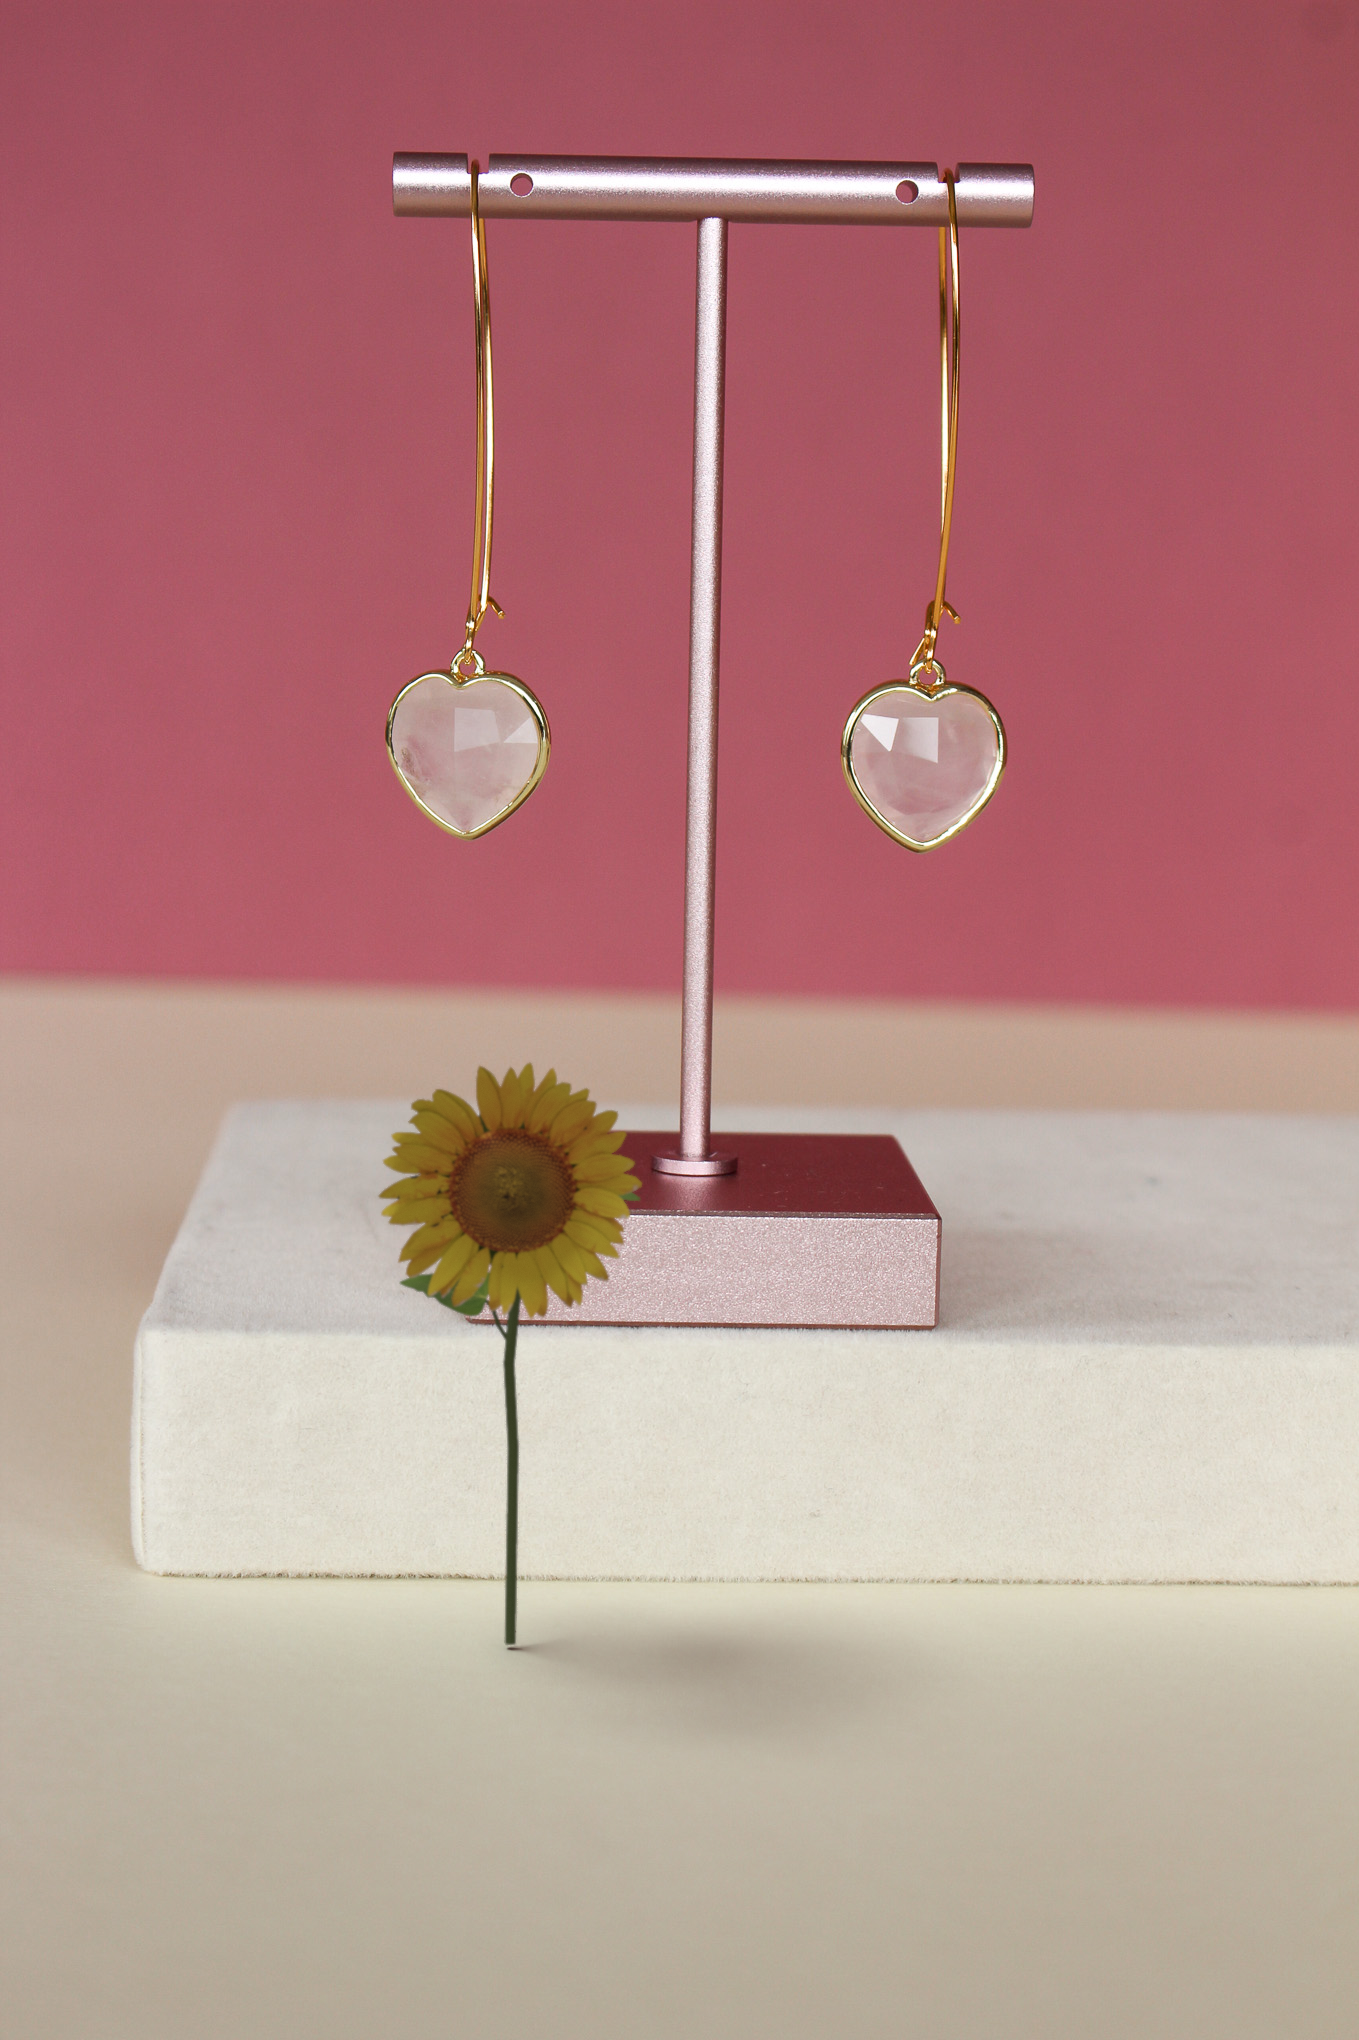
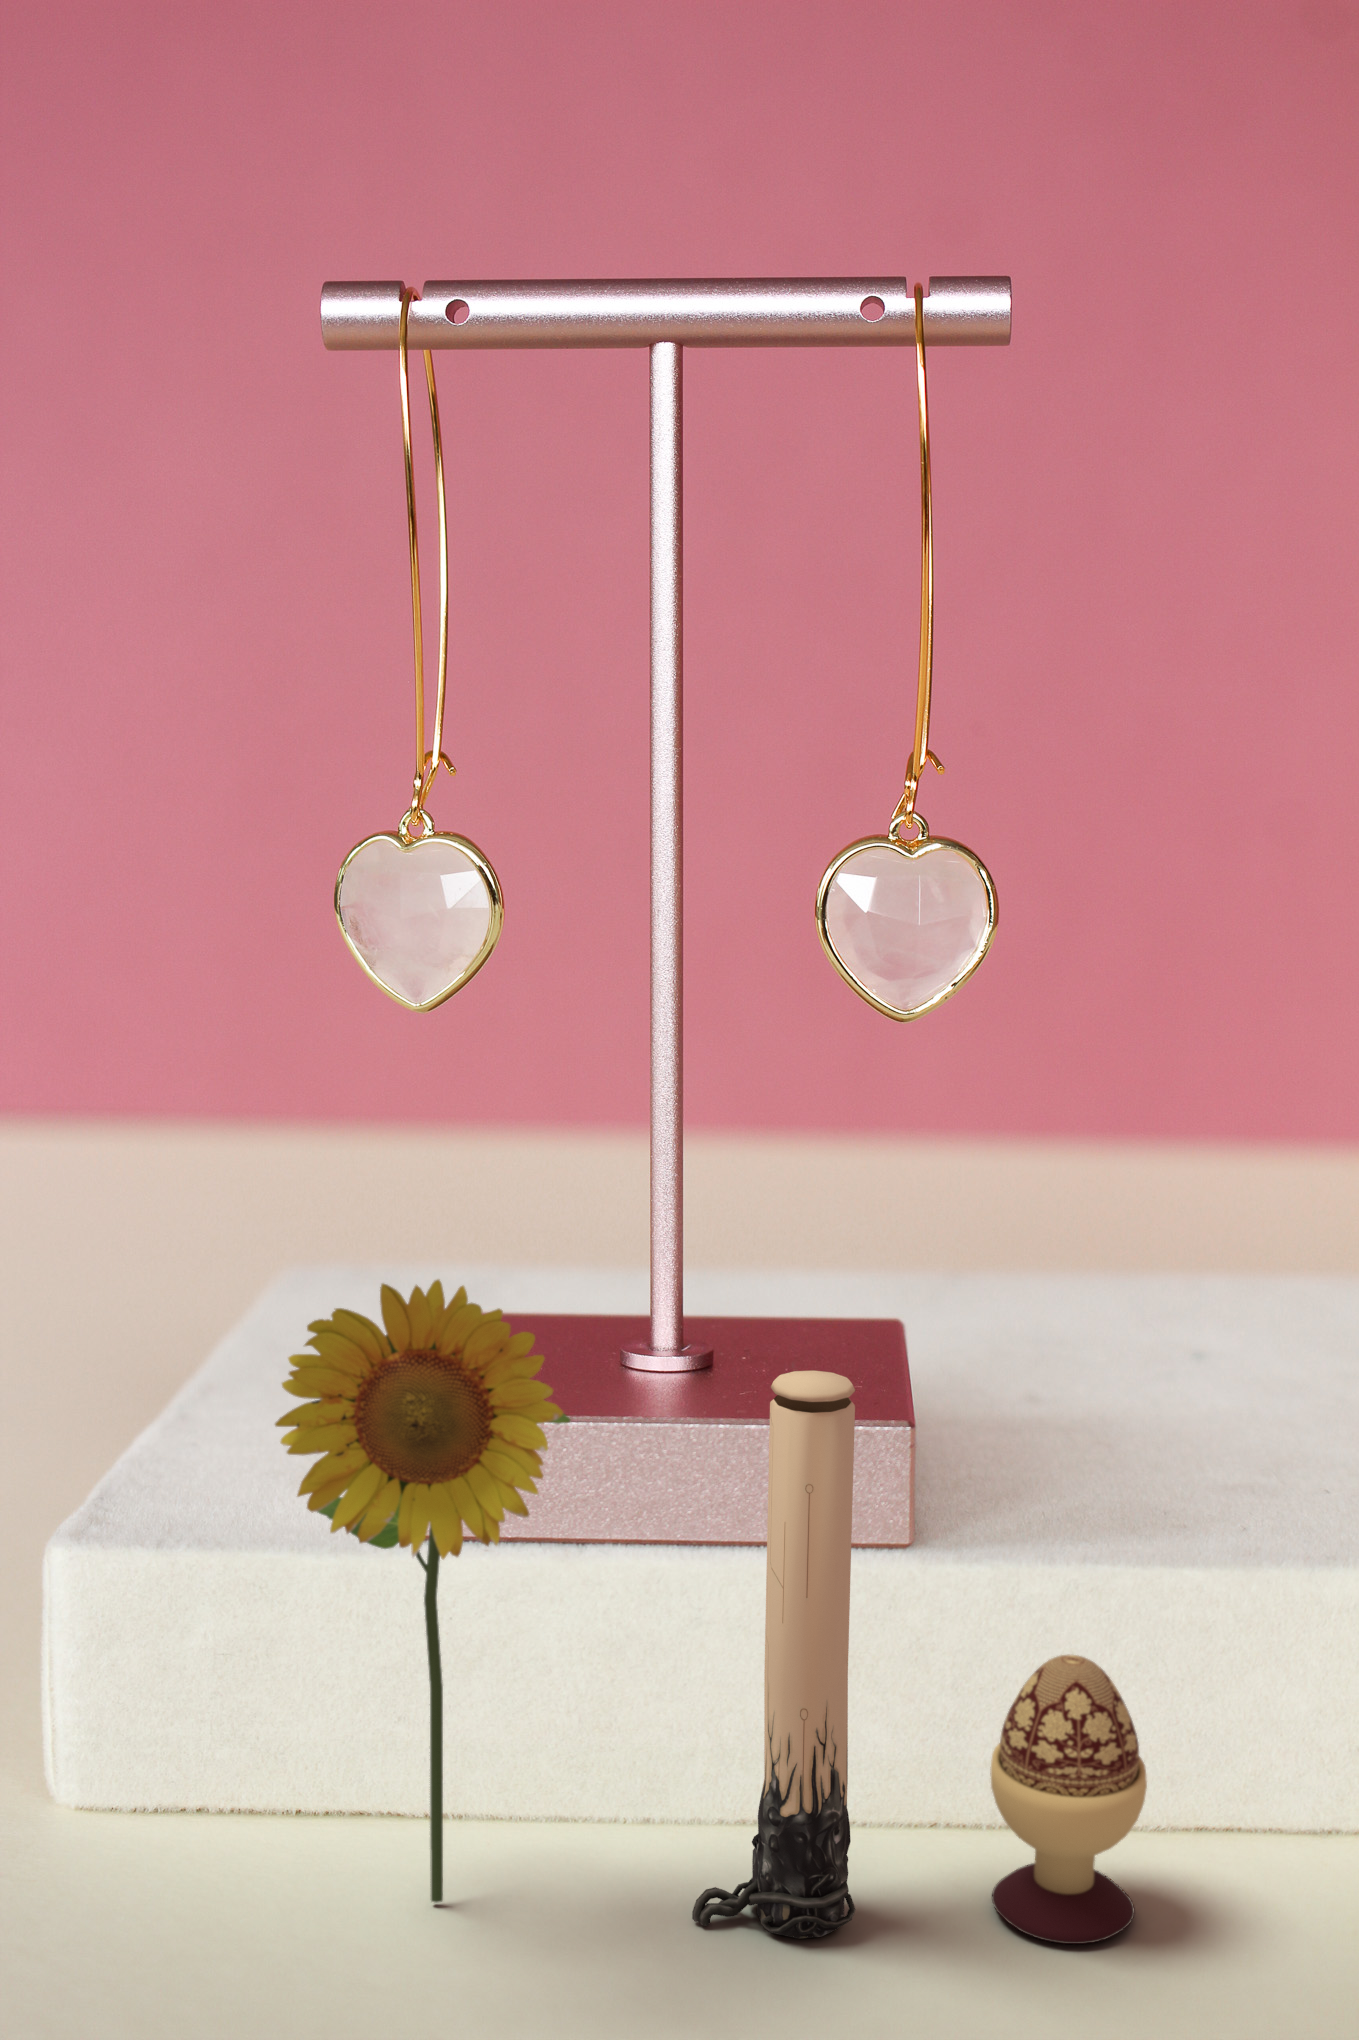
candle: none [745,1155,899,1668] -> present [692,1370,856,1939]
decorative egg: none [1011,1414,1153,1669] -> present [990,1655,1147,1944]

